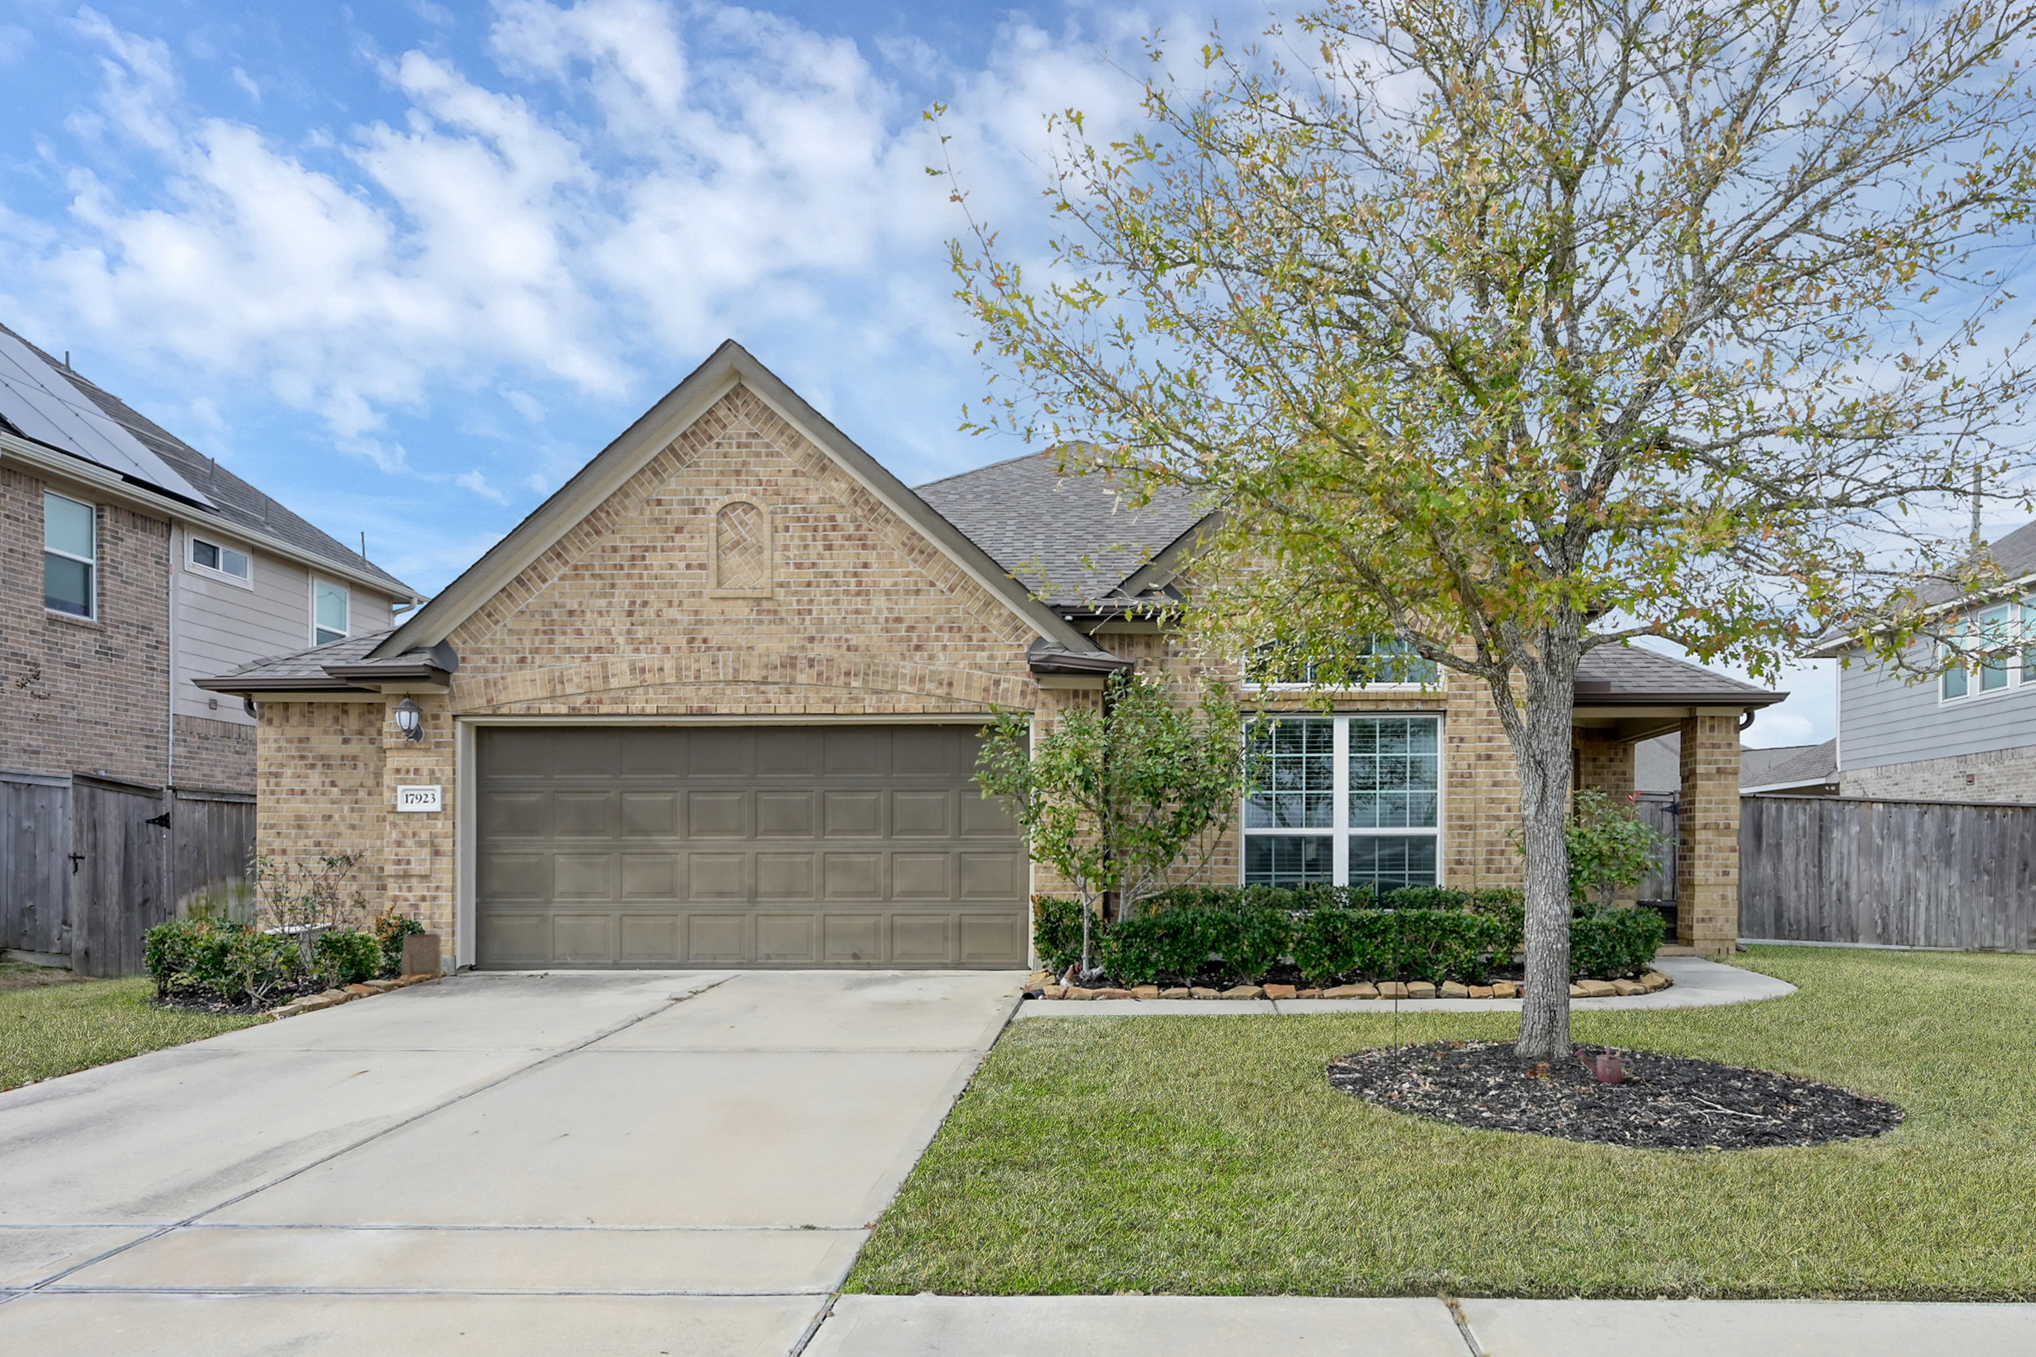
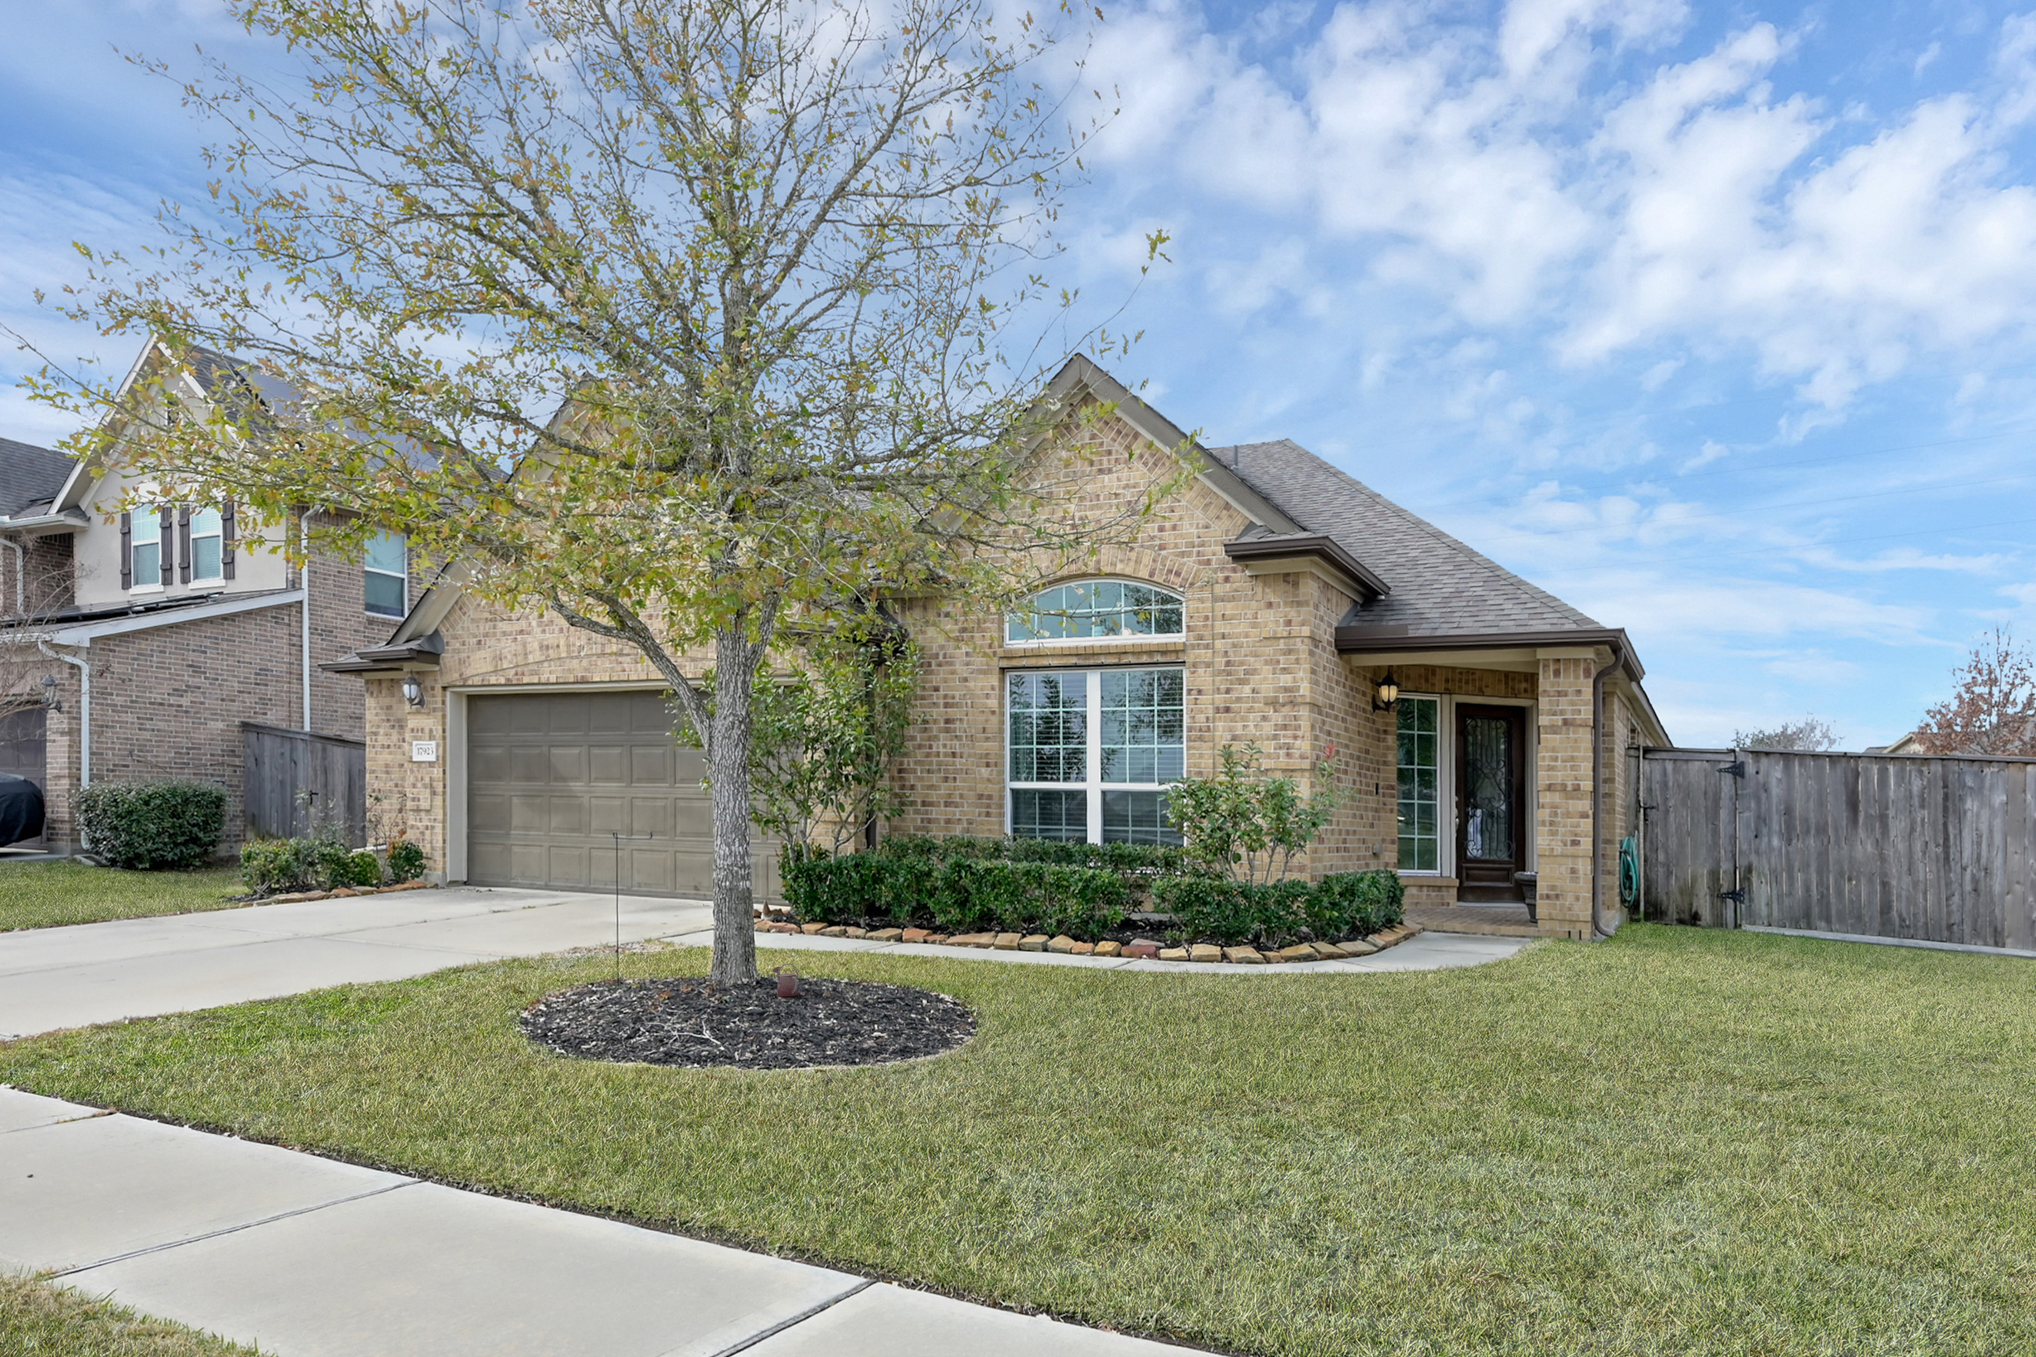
planter: present [402,934,441,986] -> none [394,856,426,895]

